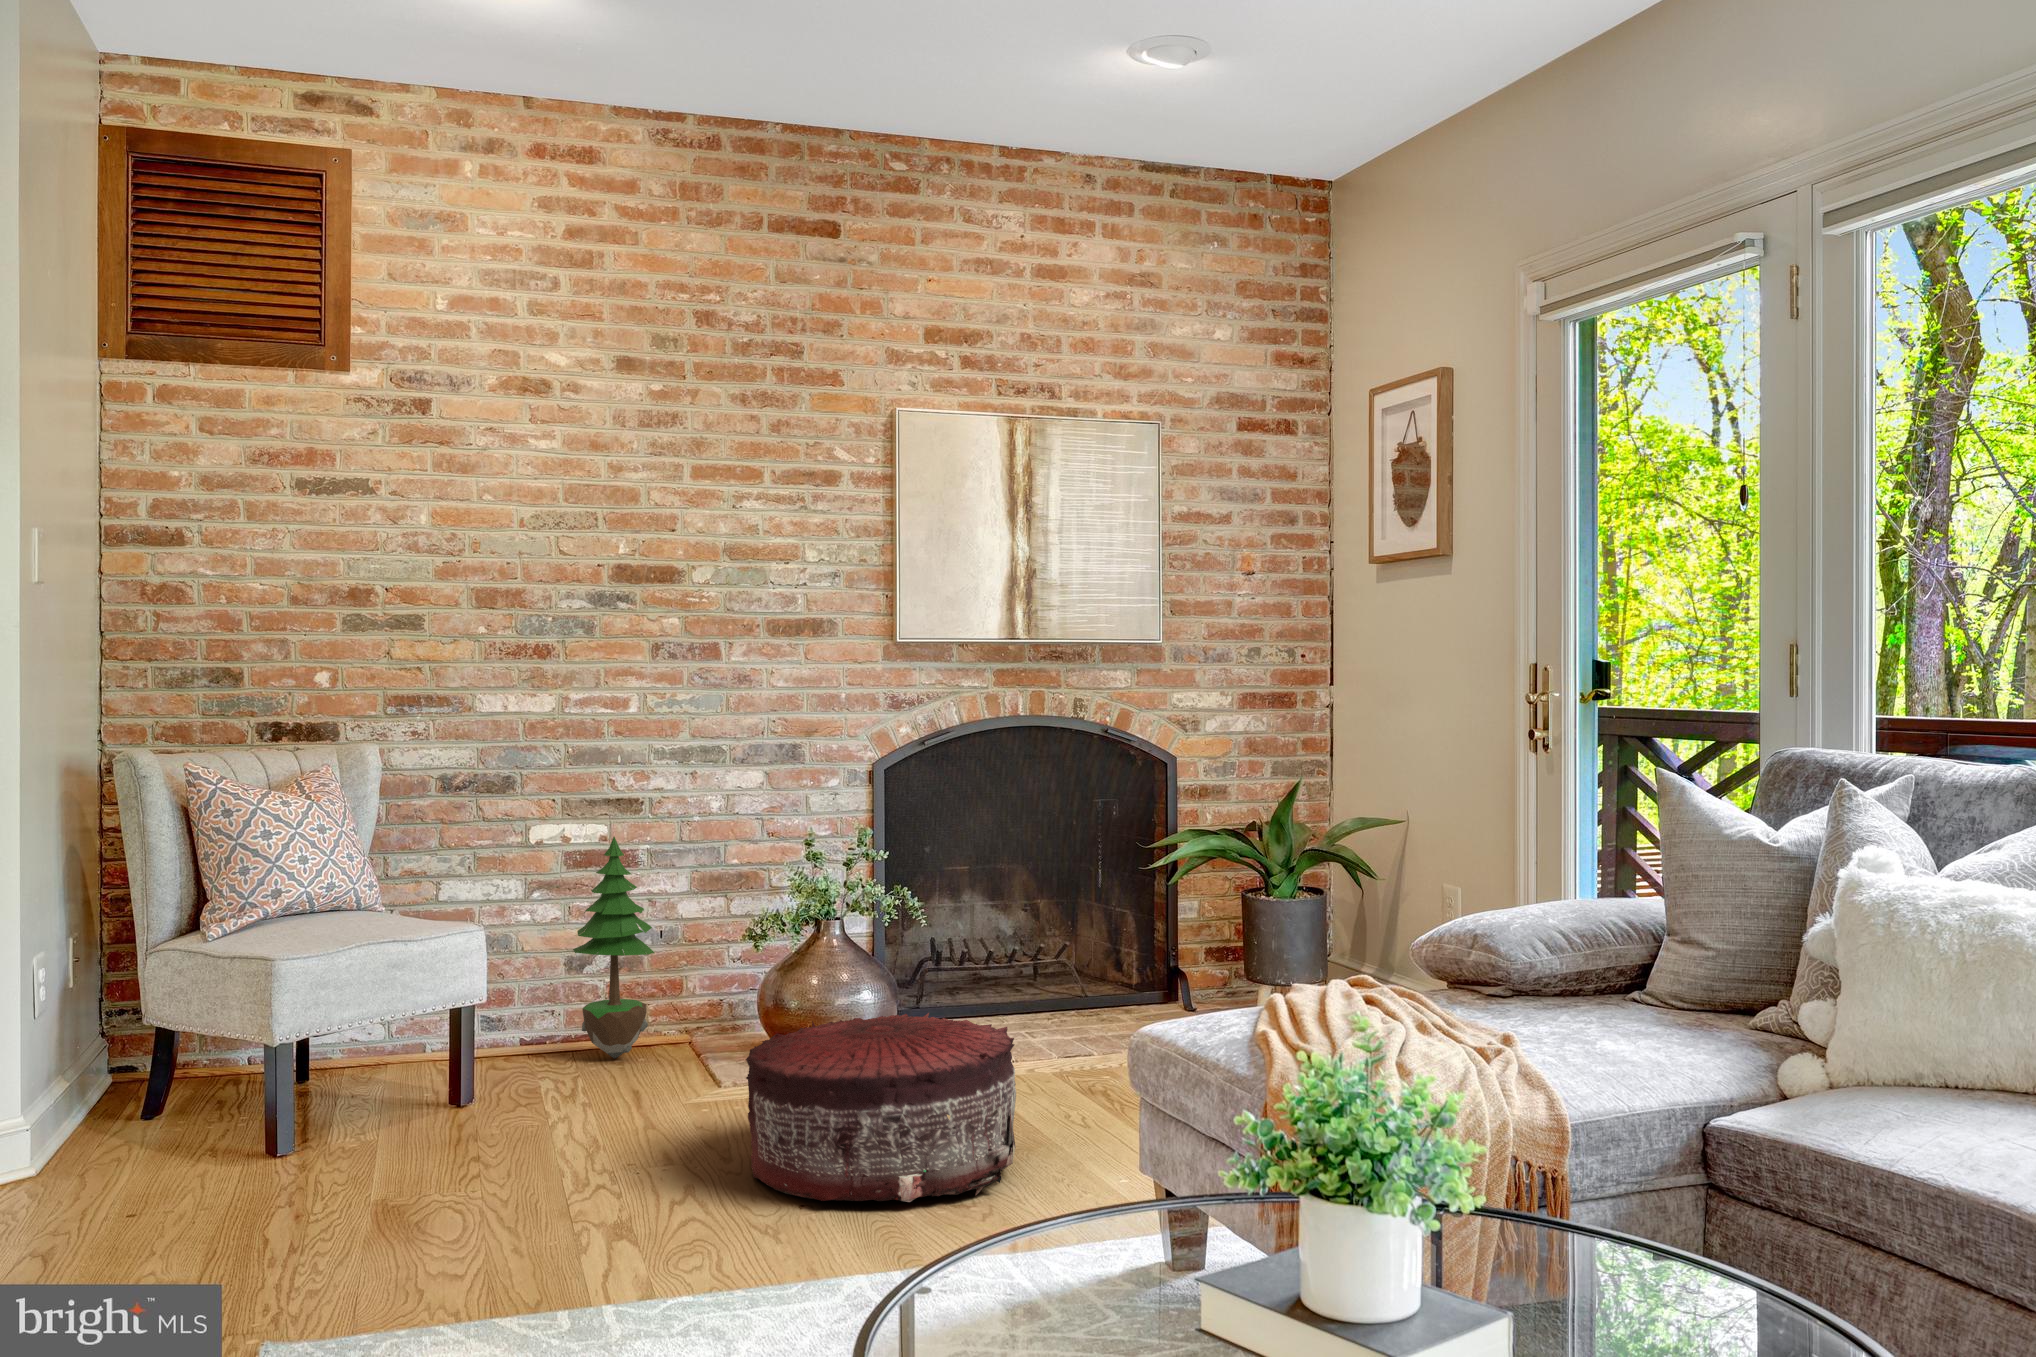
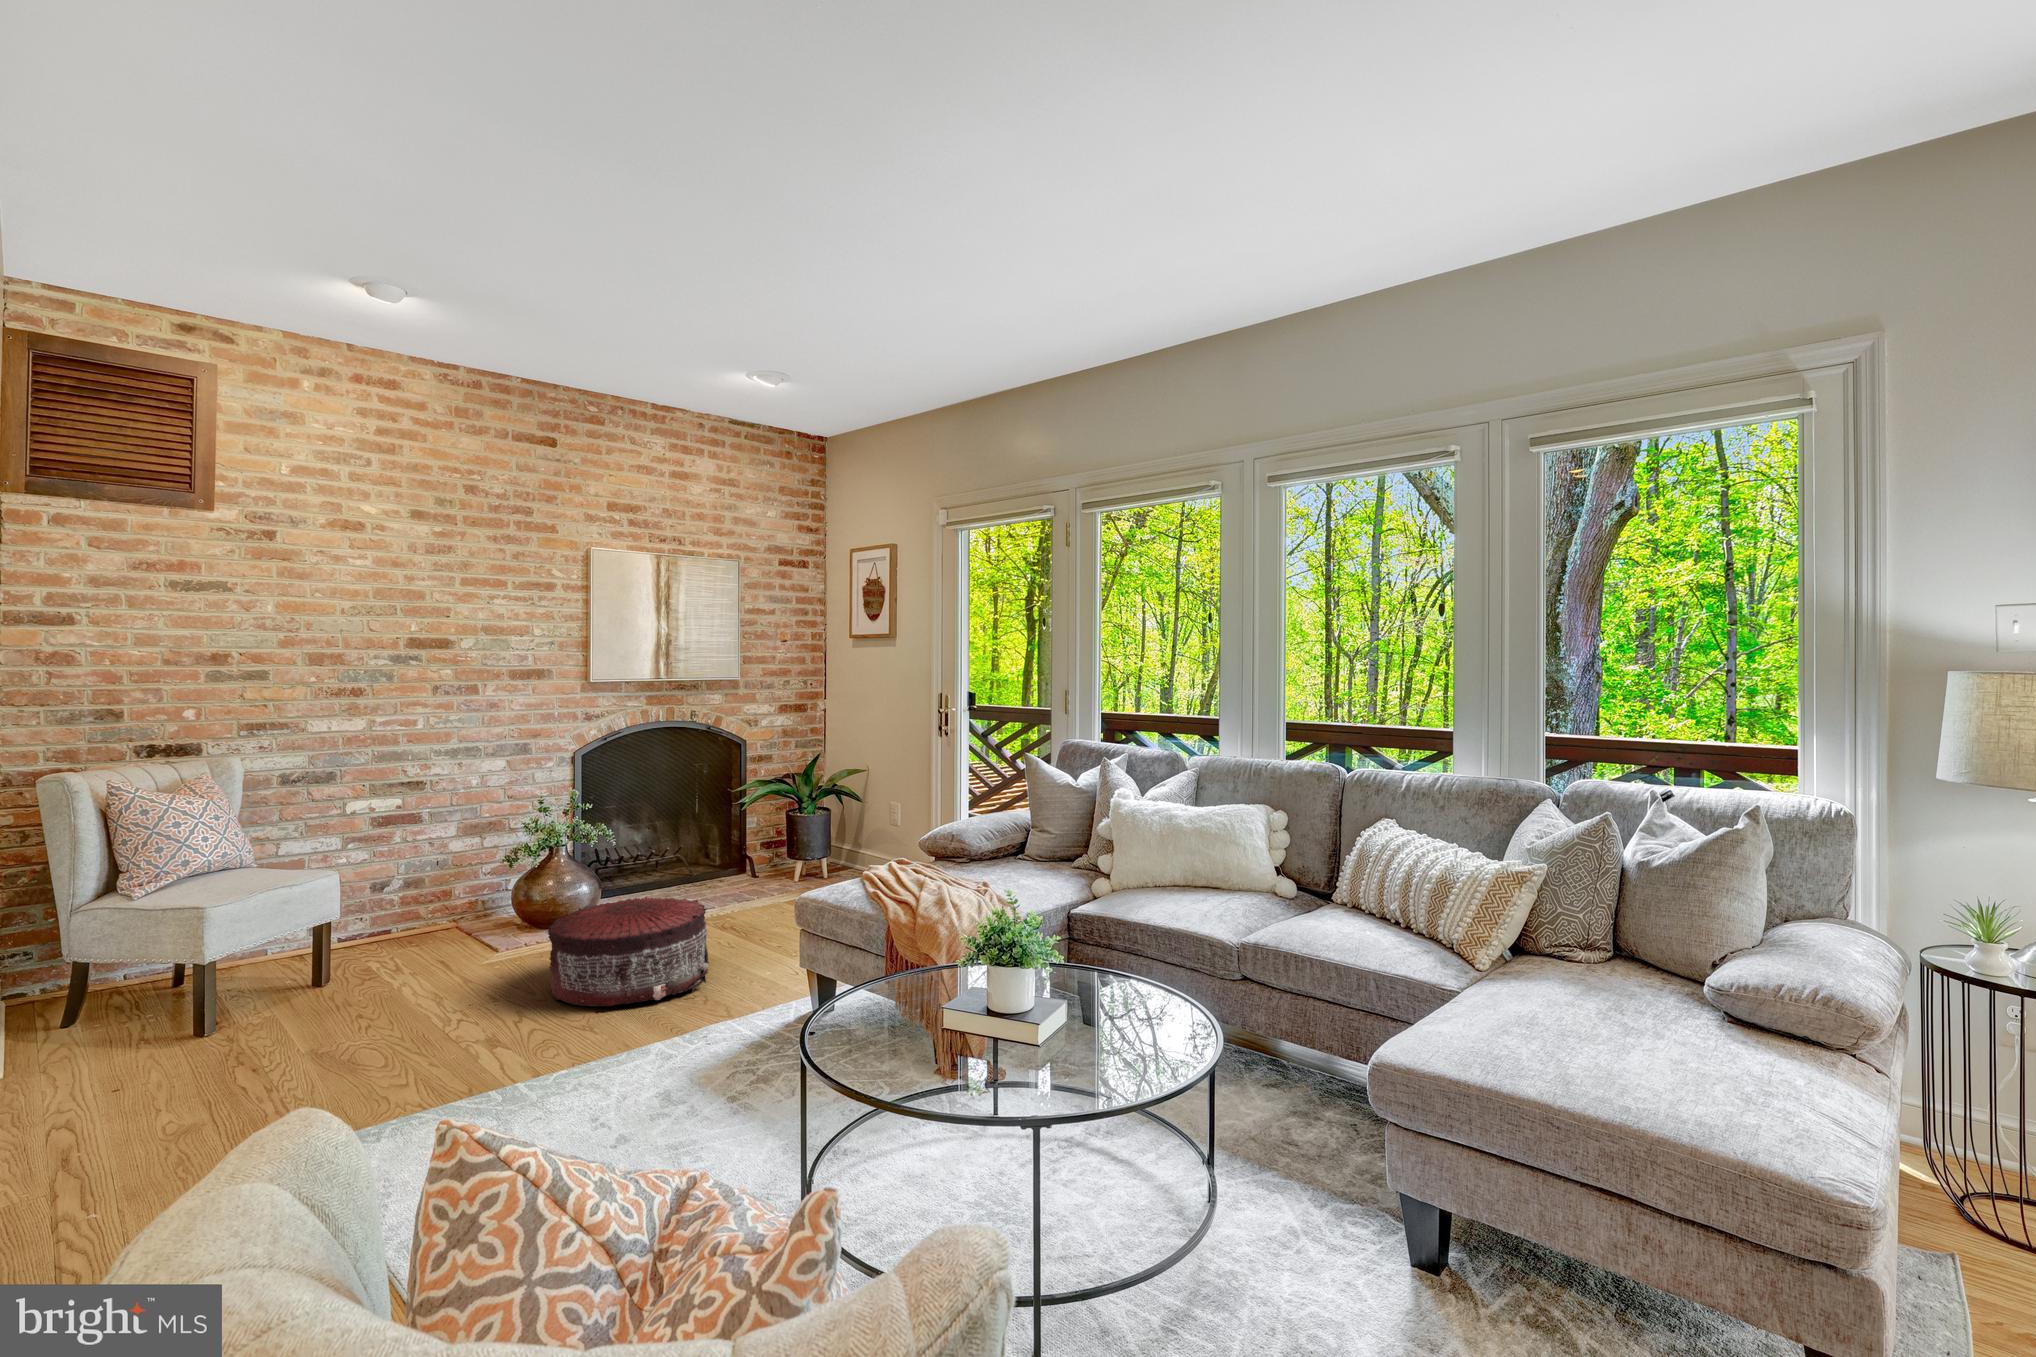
potted tree: present [573,837,654,1059] -> none [384,805,442,942]

